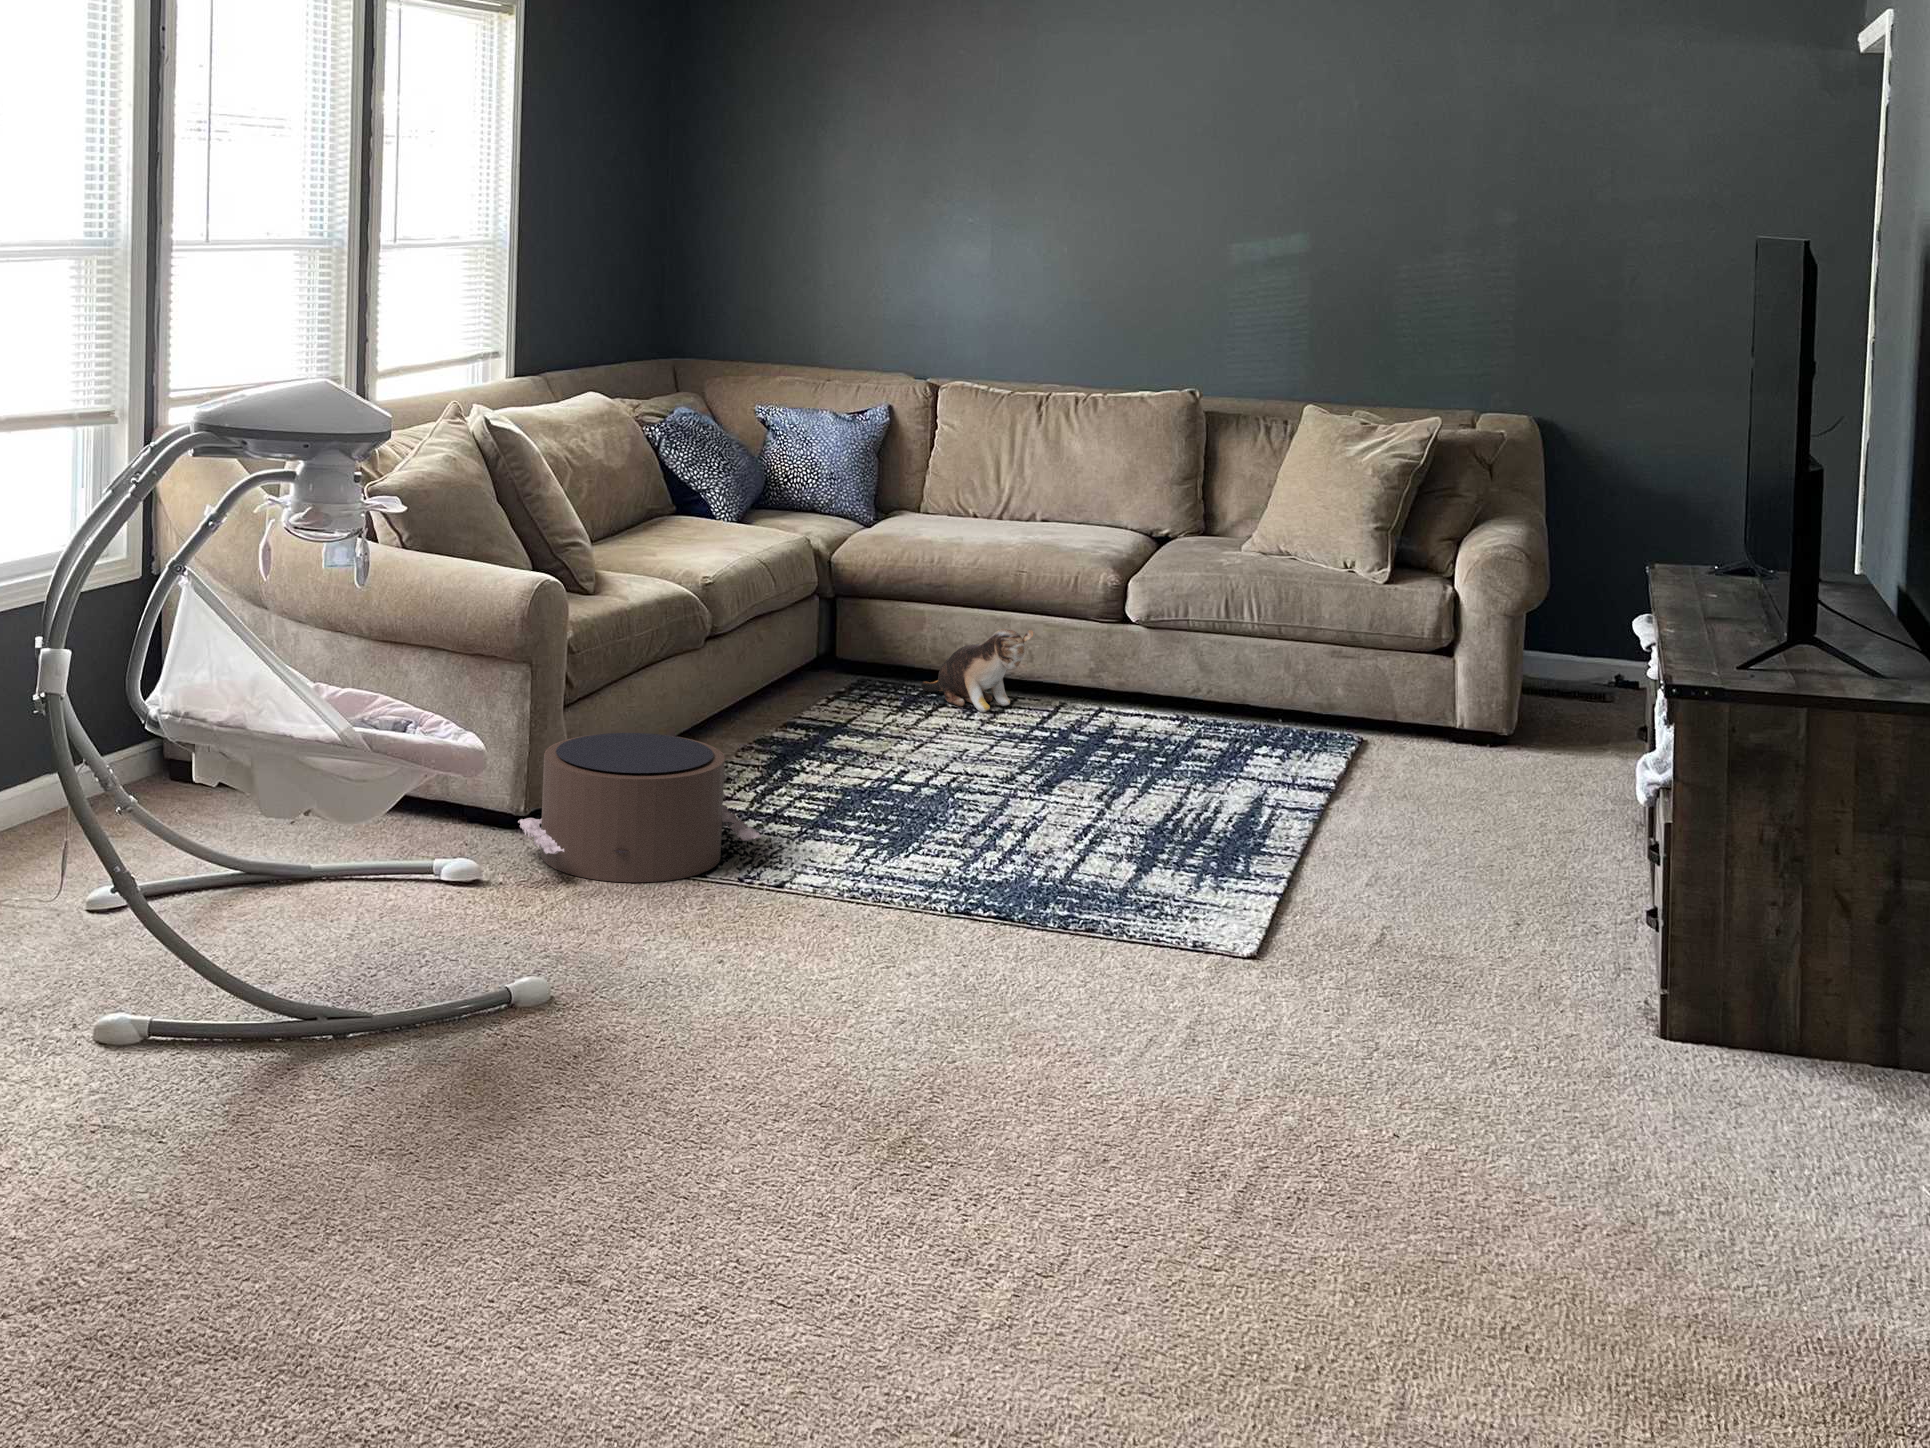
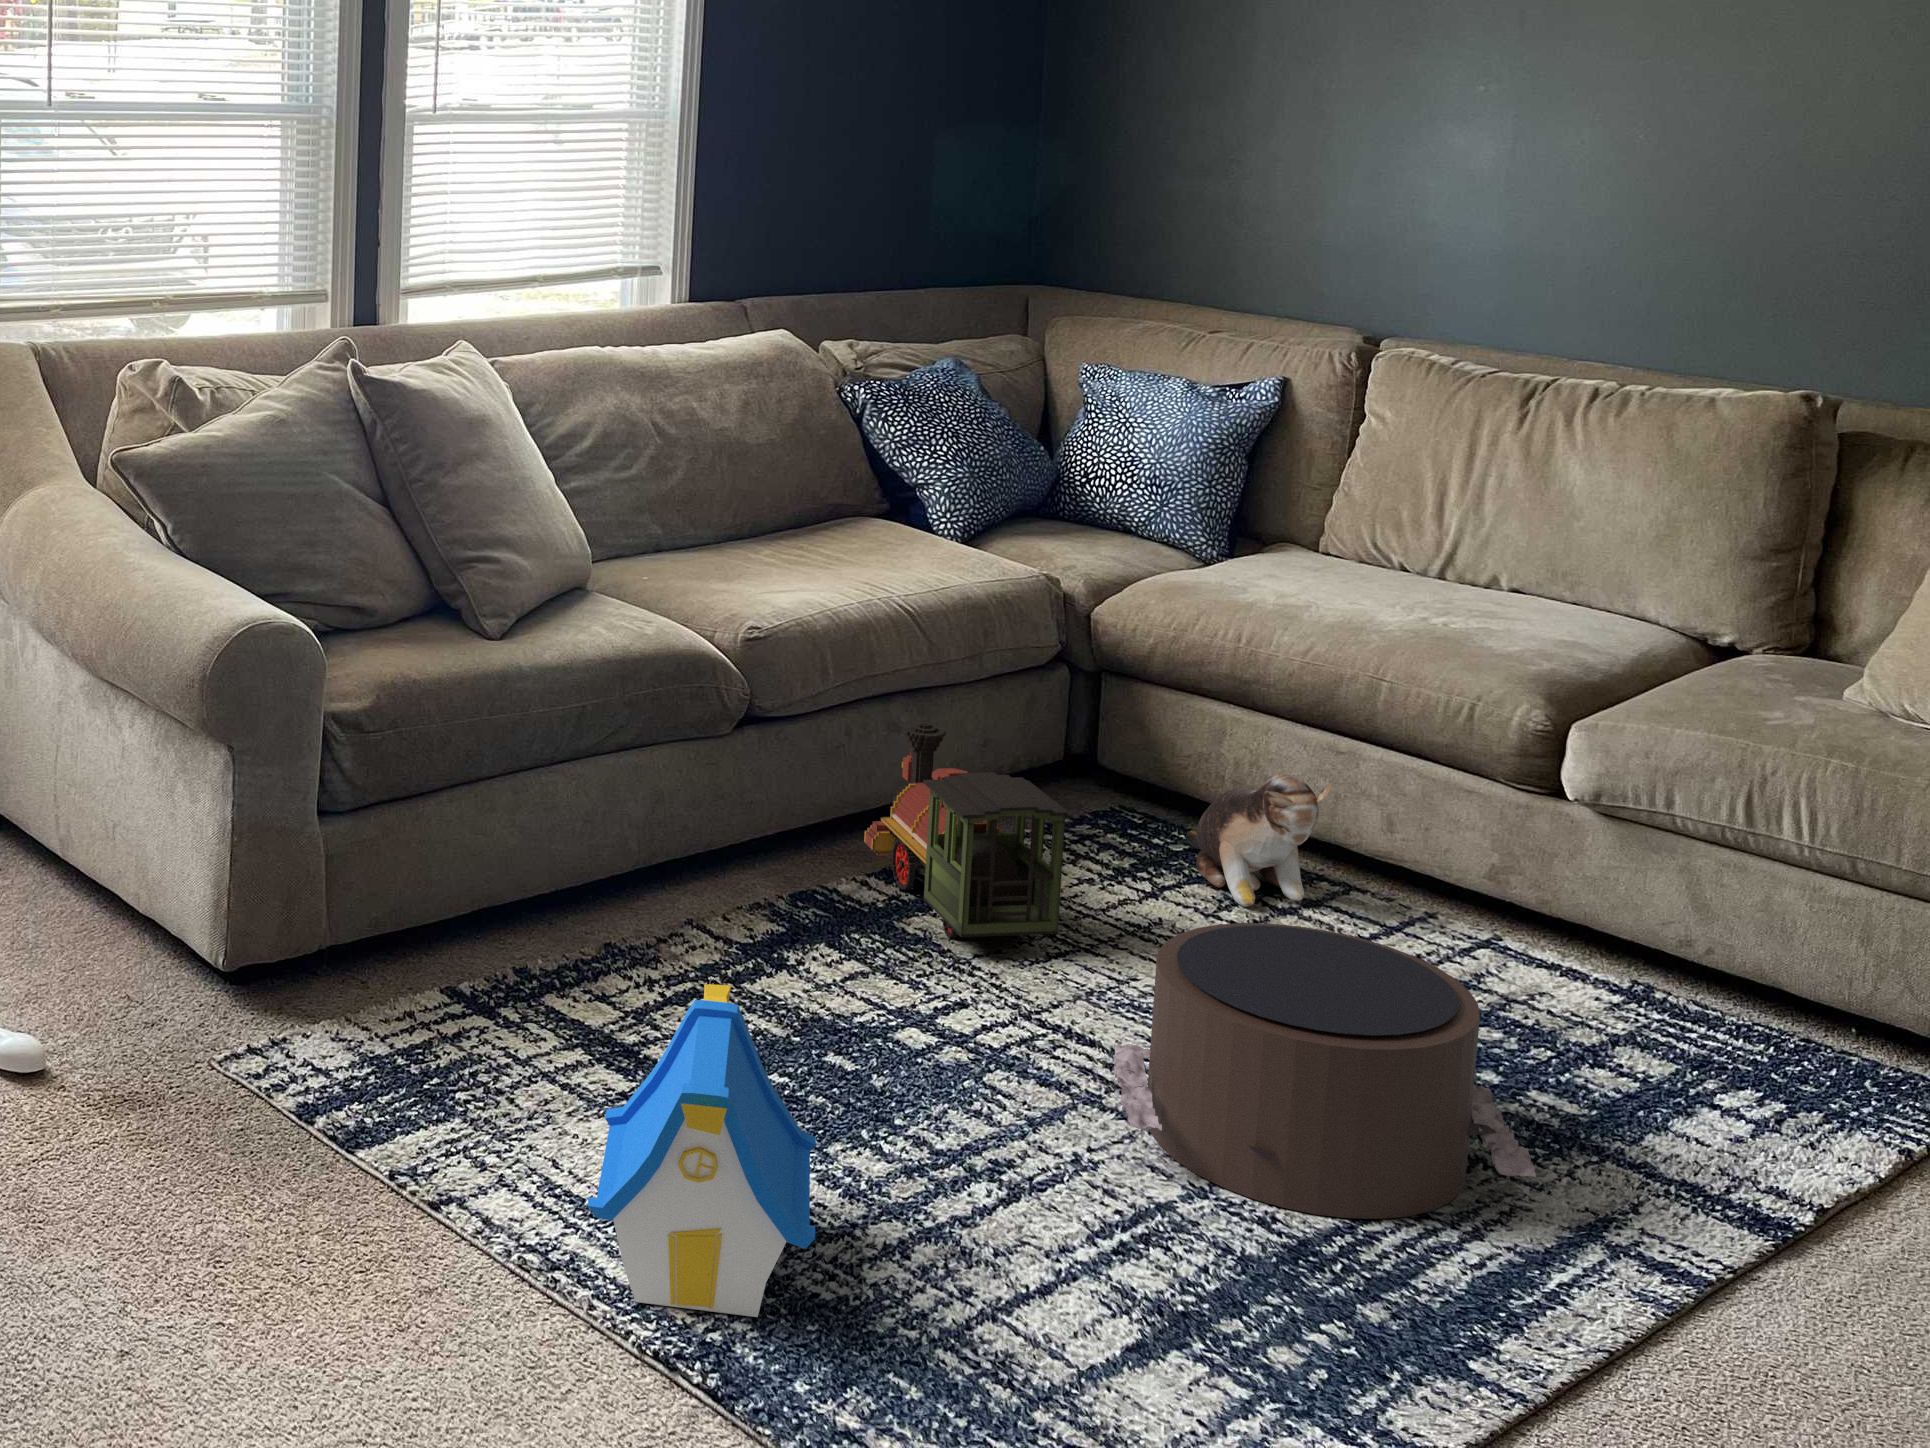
toy train: none [775,626,932,747] -> present [864,722,1073,938]
pouf: present [518,733,761,882] -> present [1113,923,1536,1219]
toy house: none [848,736,1006,896] -> present [588,984,816,1317]

